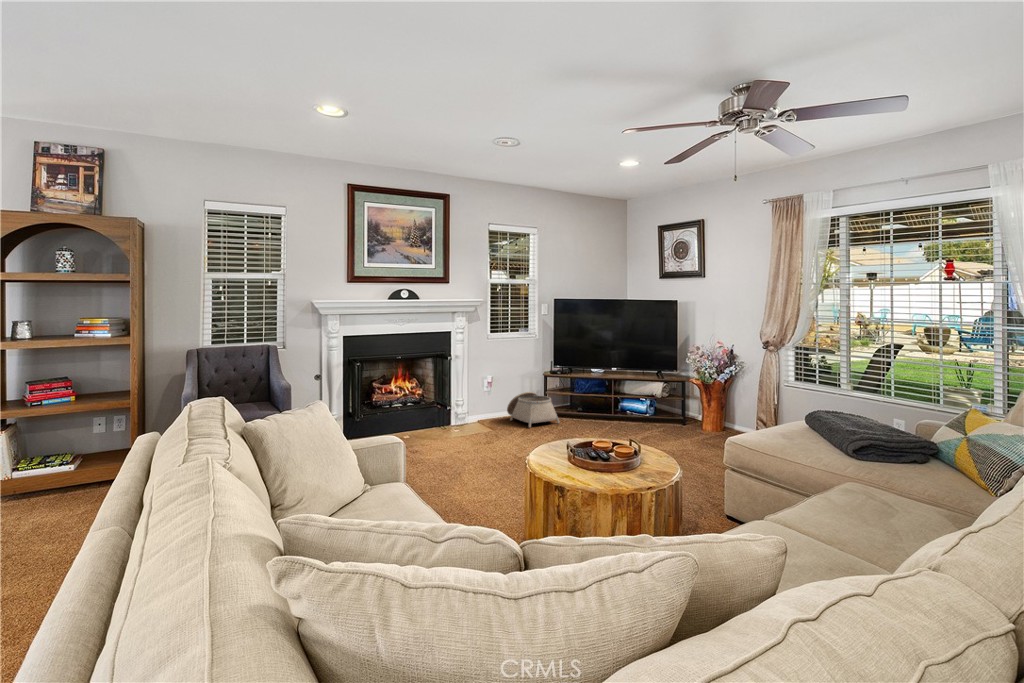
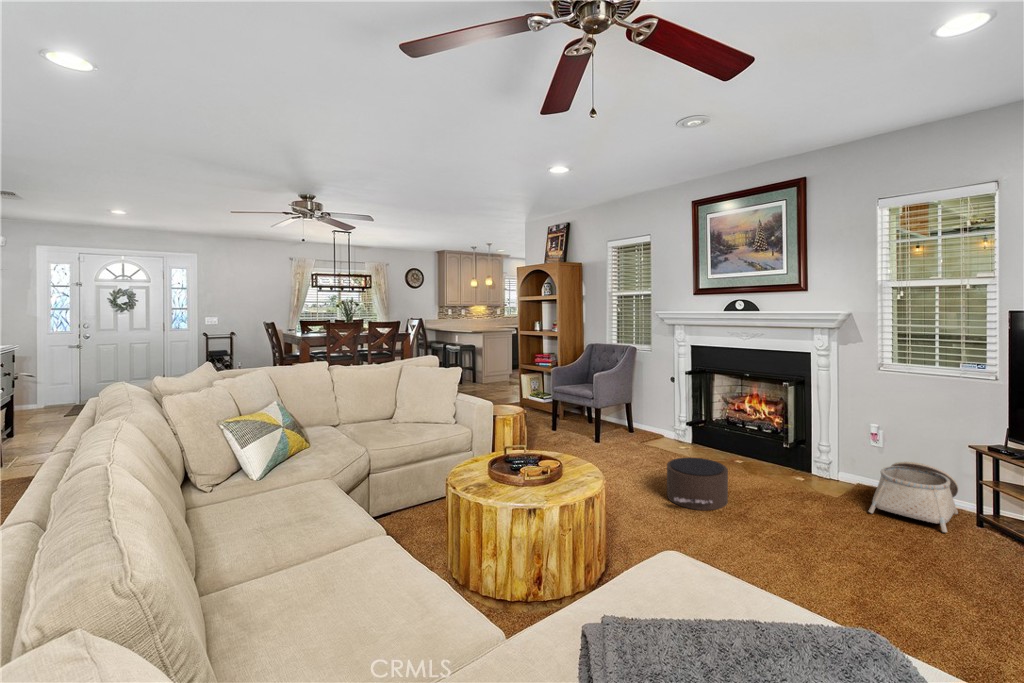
pouf: none [436,424,504,465] -> present [667,457,728,510]

